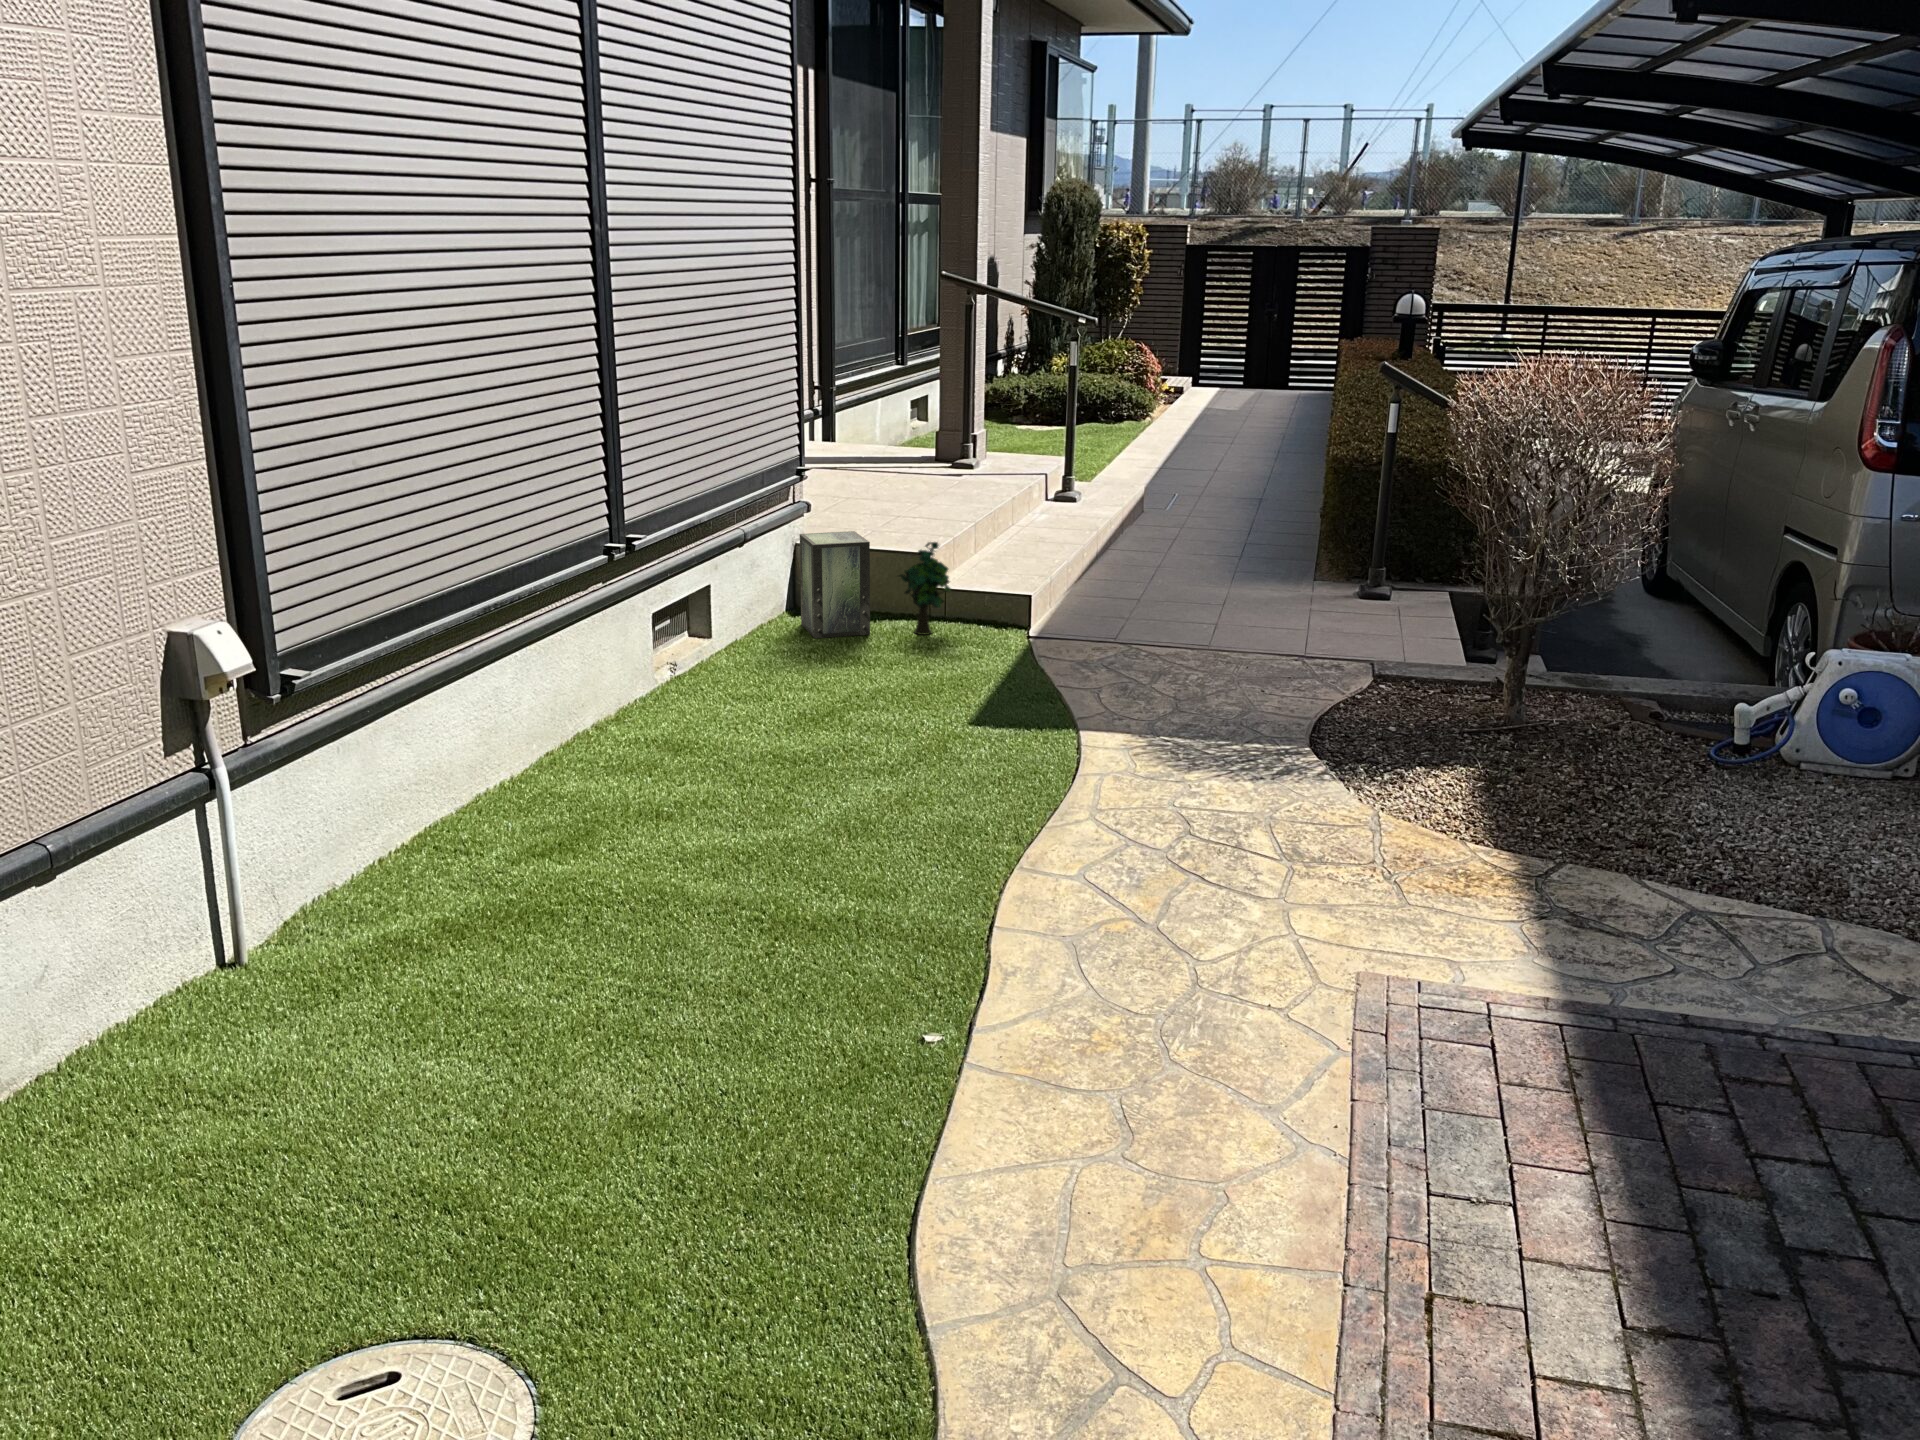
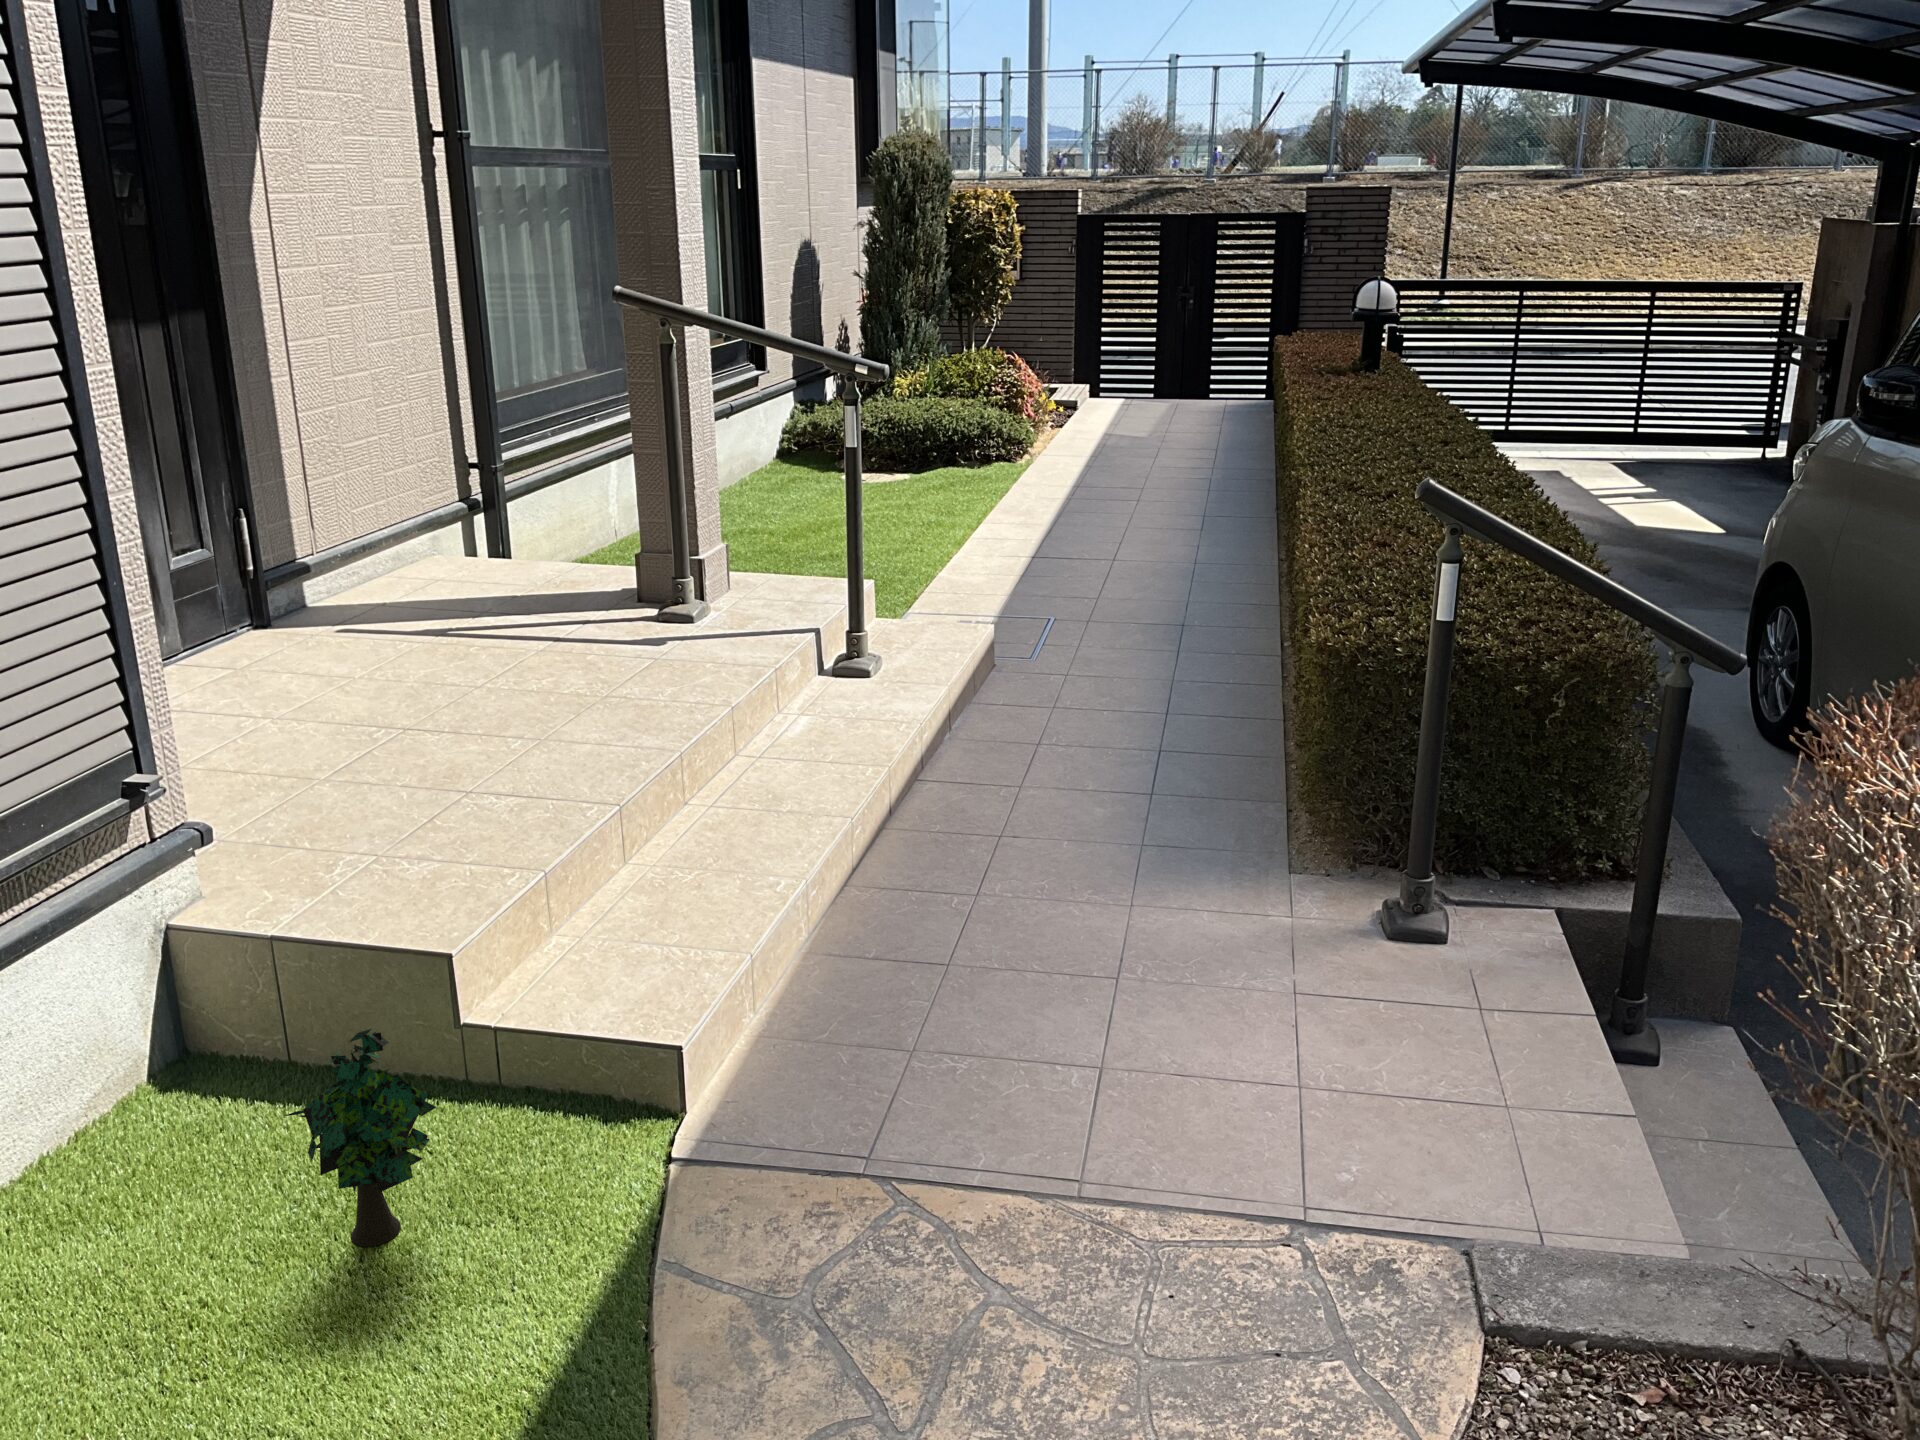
storage box: present [800,531,870,638] -> none [18,985,240,1294]

